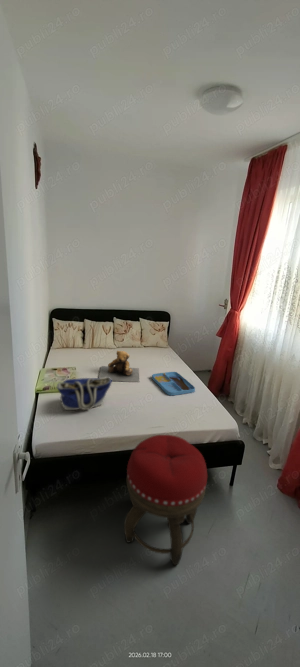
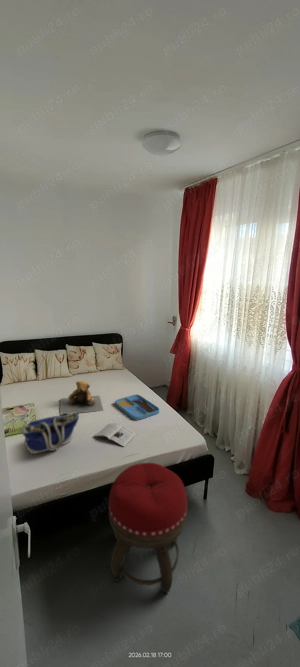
magazine: none [125,395,168,418] -> present [94,423,137,447]

